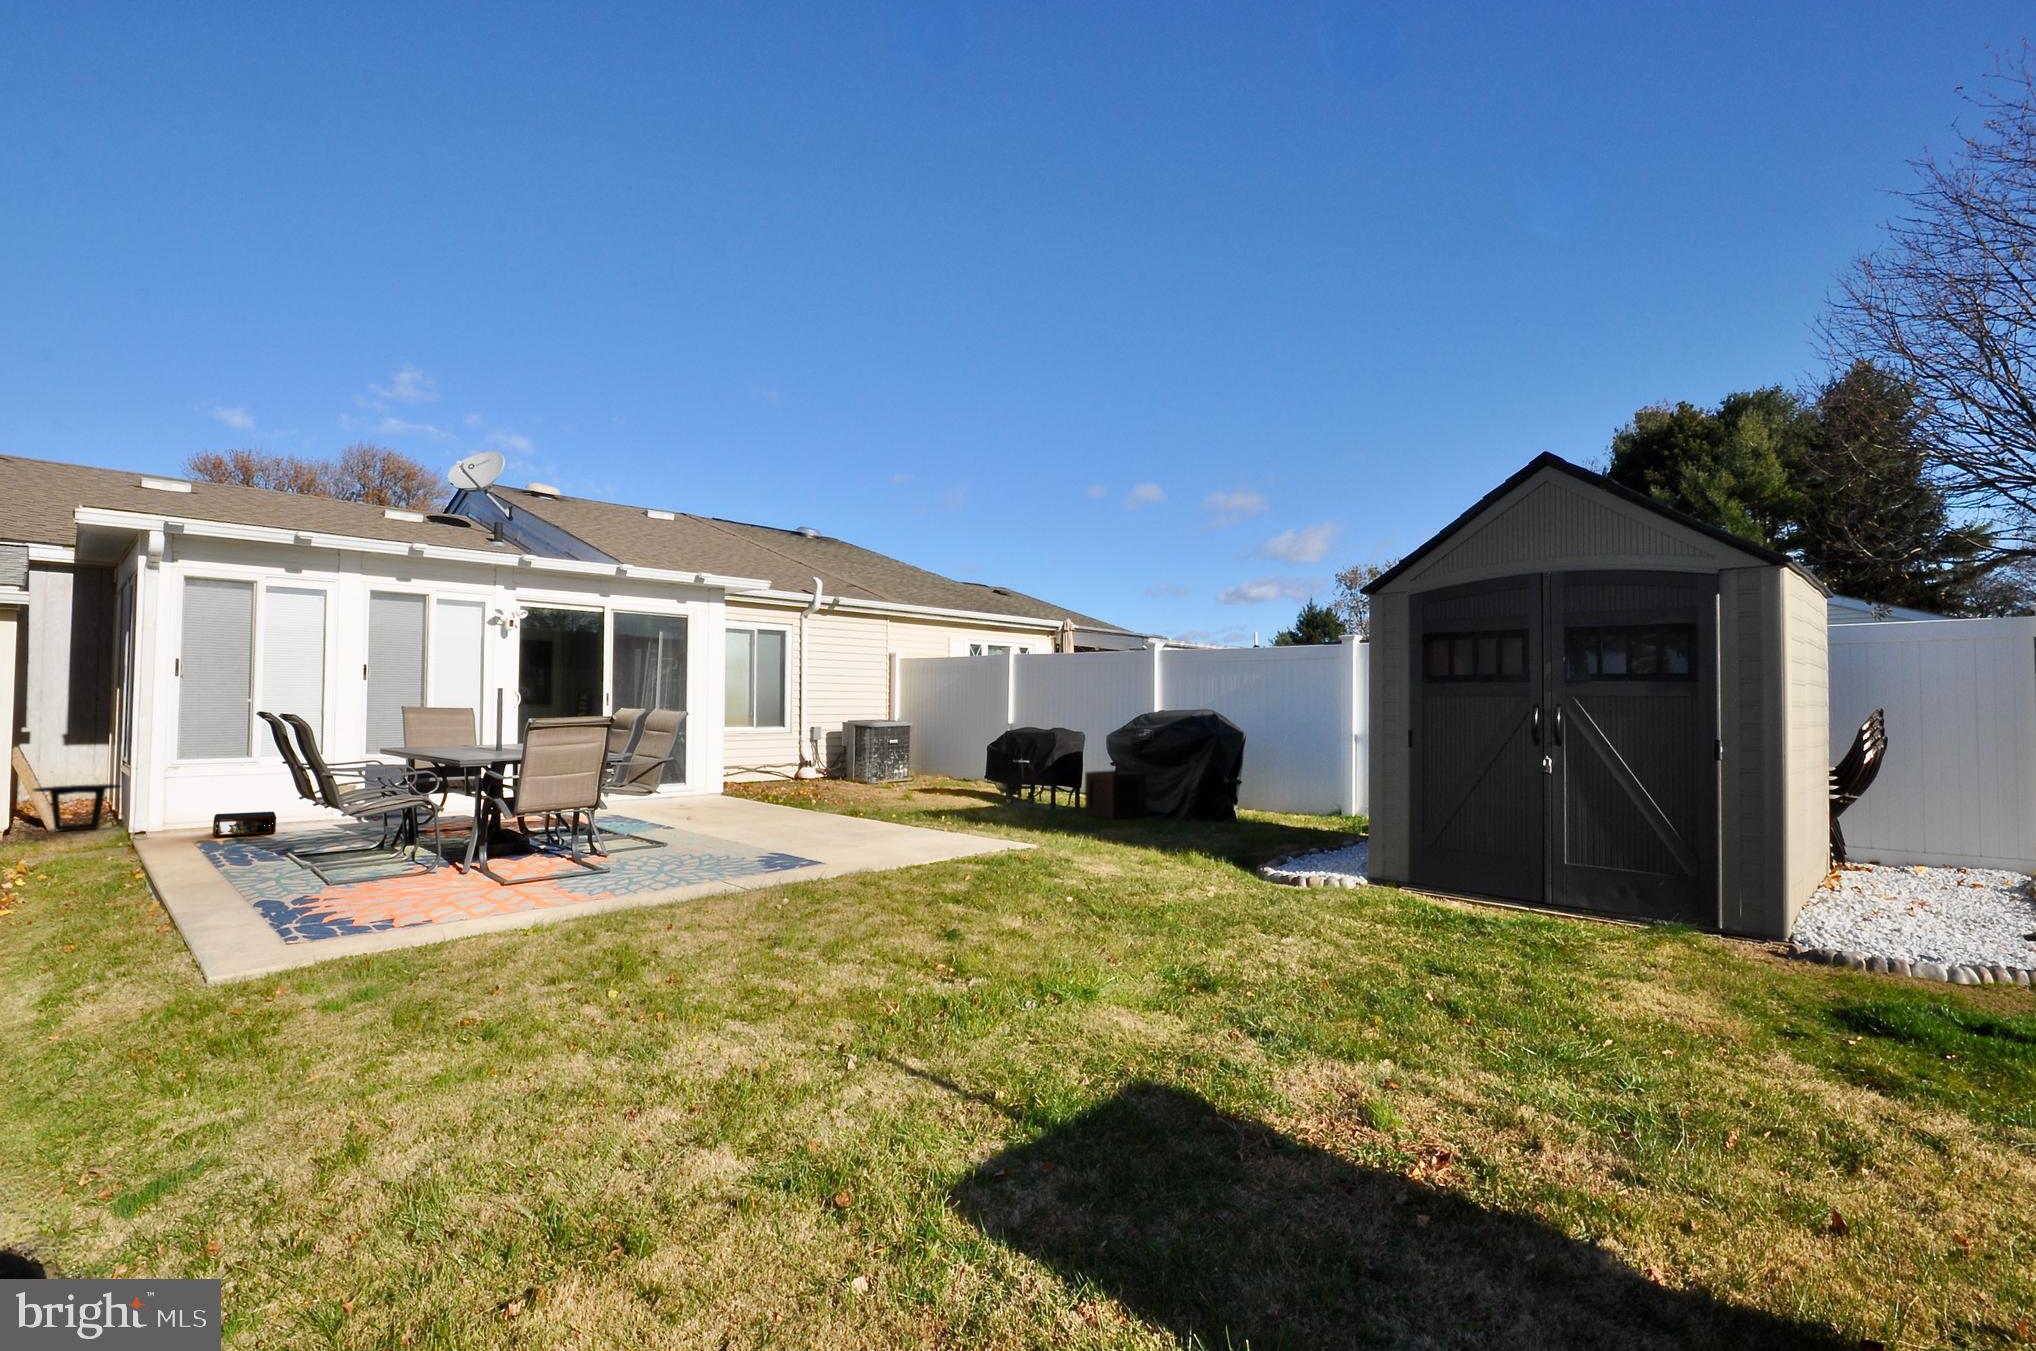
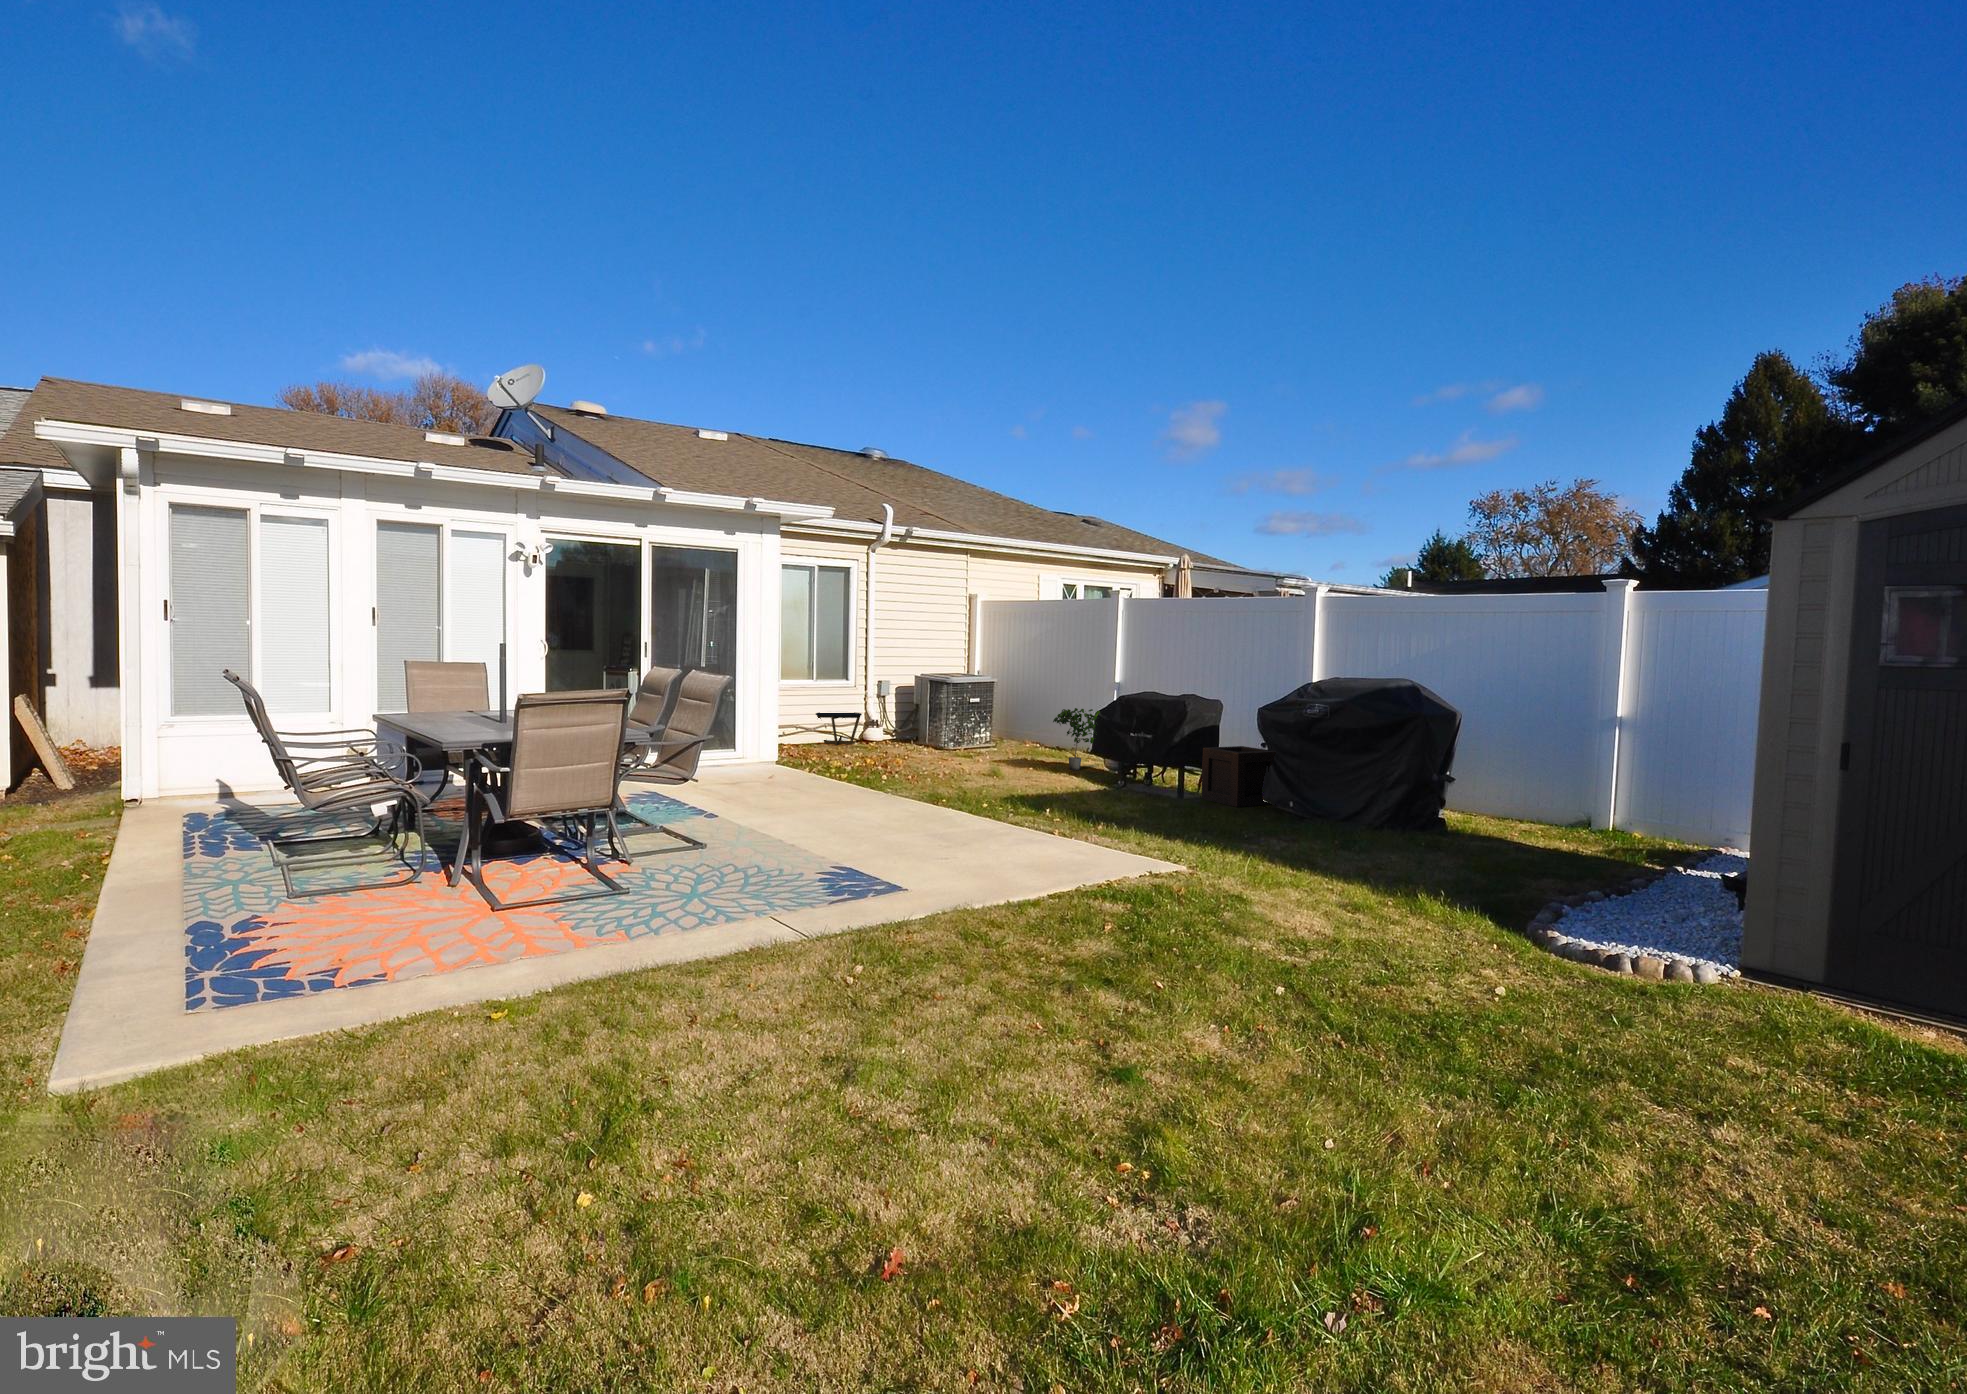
potted plant: none [962,744,1005,797] -> present [1053,708,1100,770]
side table: present [33,784,120,831] -> present [816,712,862,745]
storage box: present [213,812,276,837] -> none [203,773,275,802]

